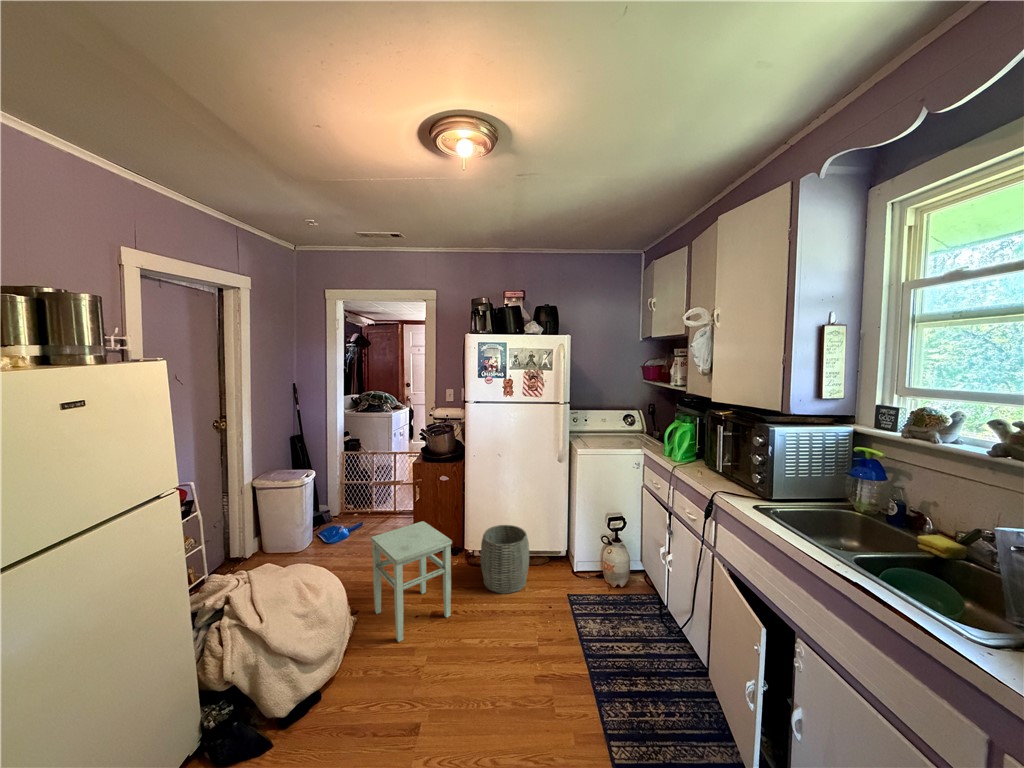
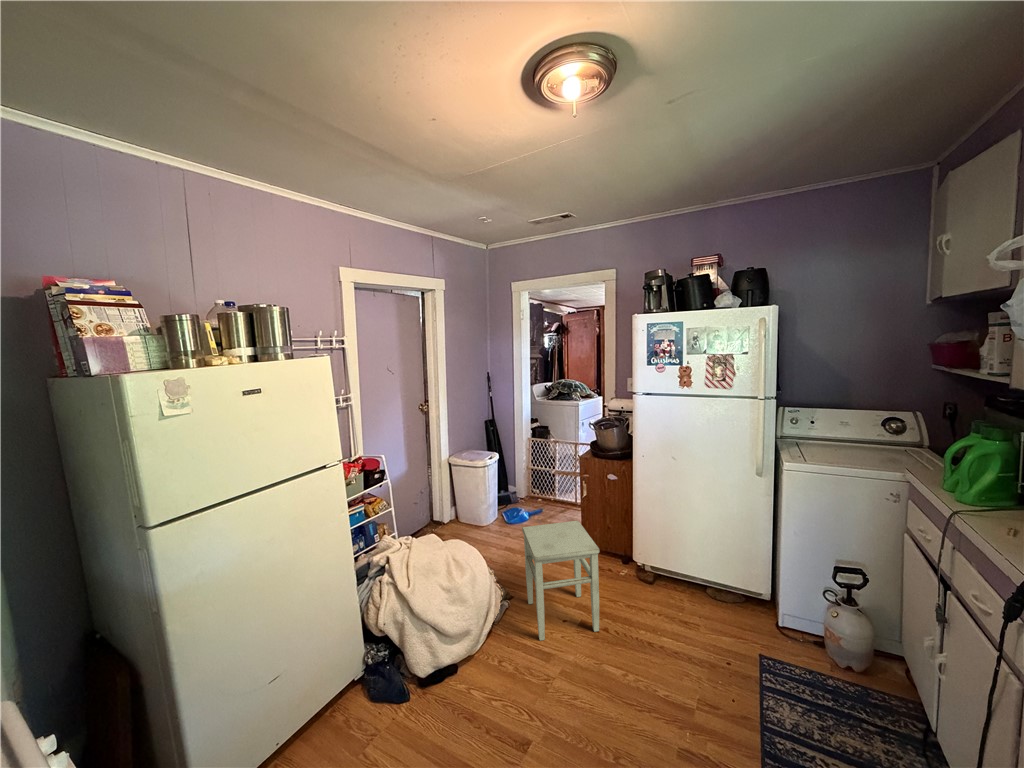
woven basket: present [481,525,529,594] -> none [644,542,707,628]

